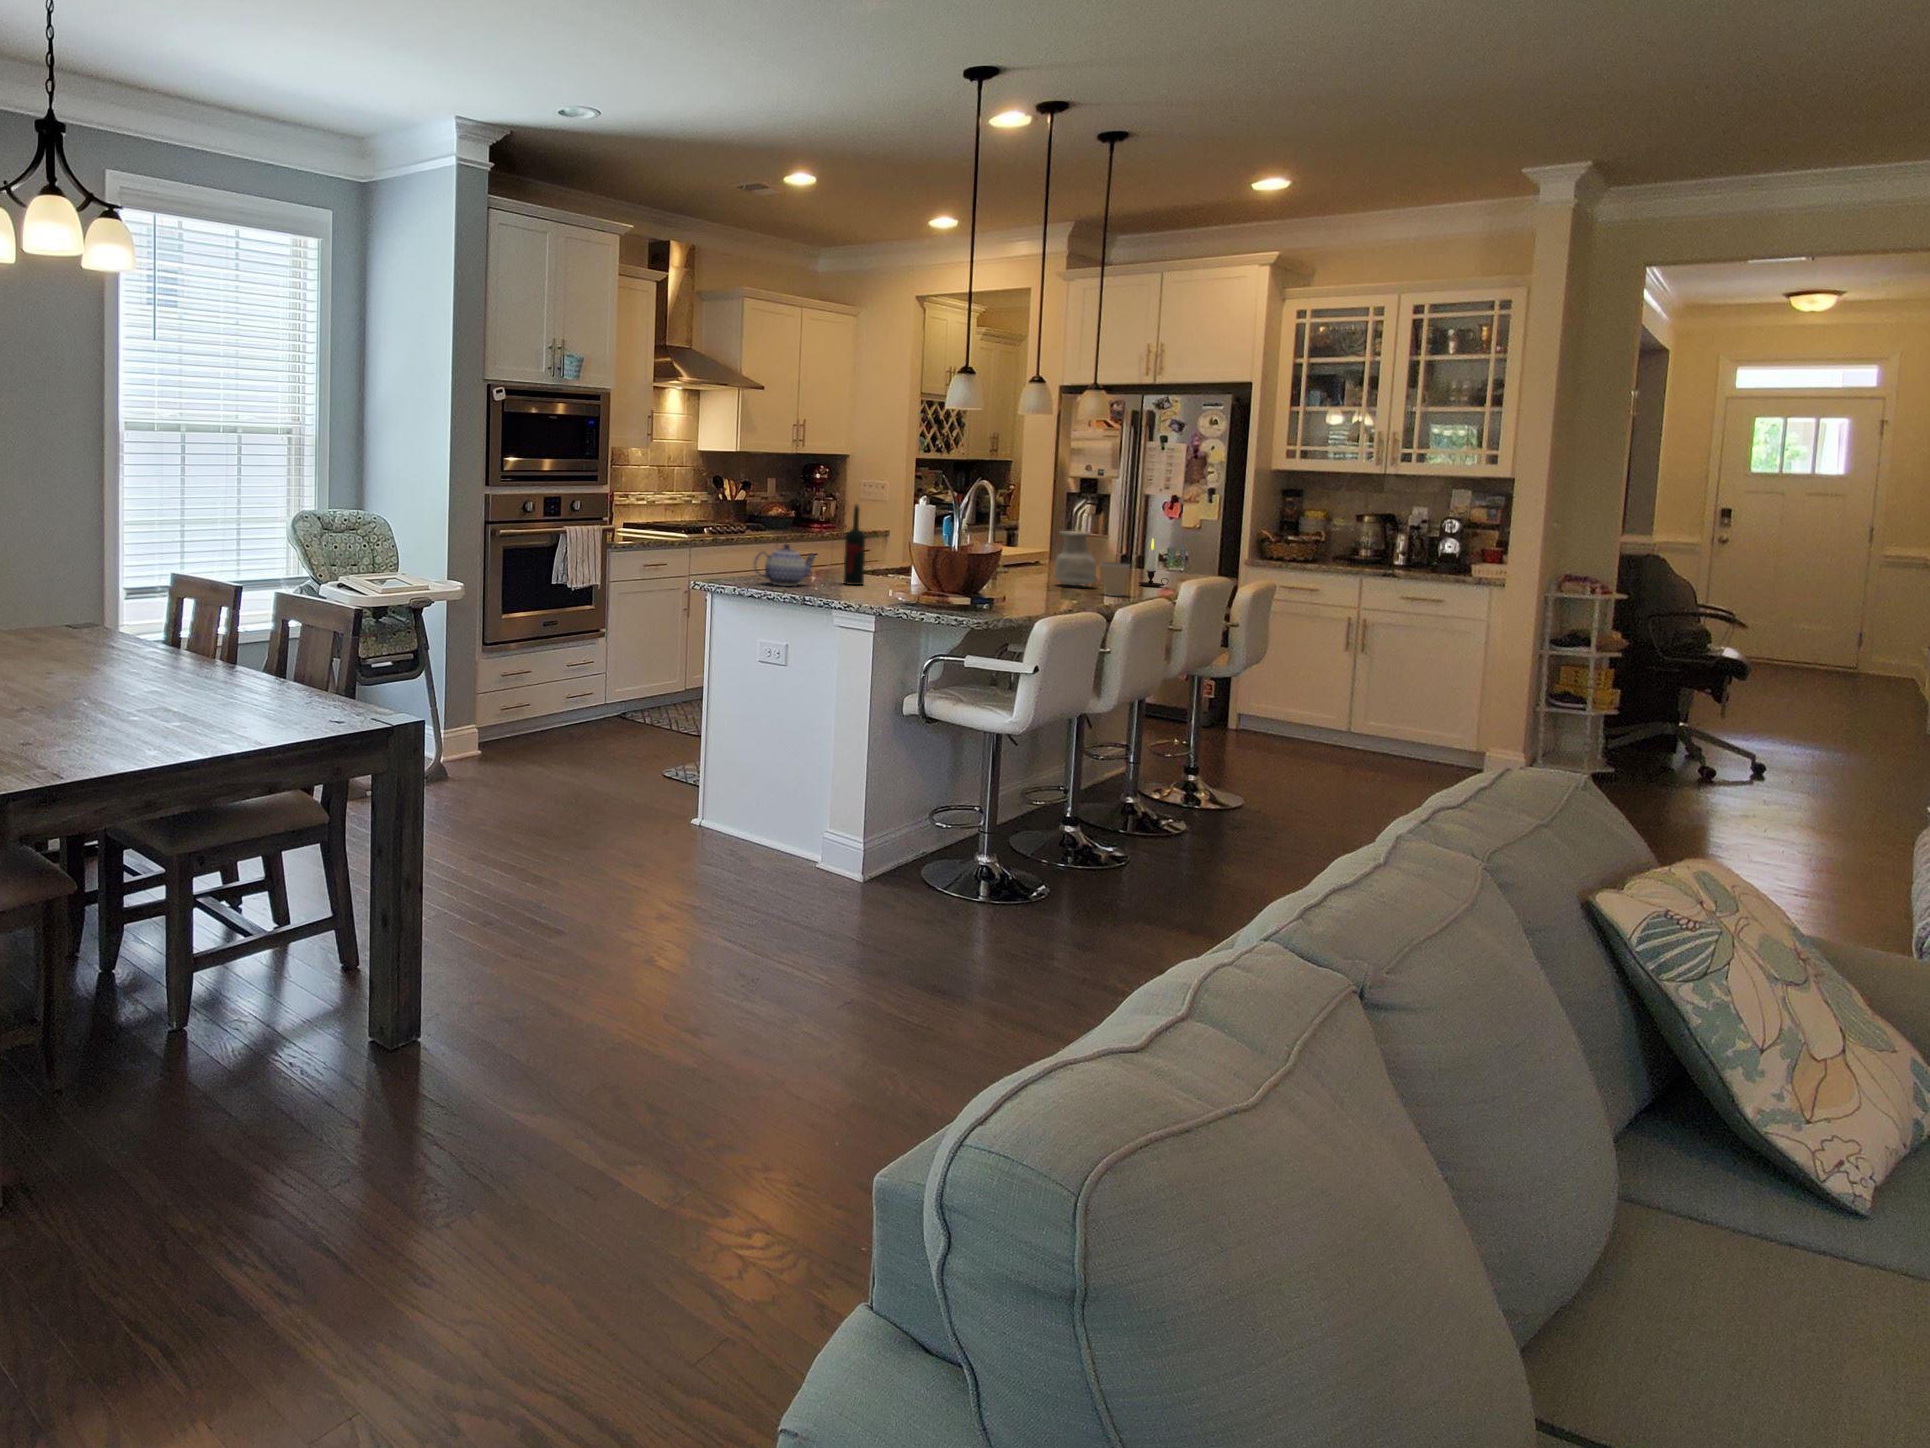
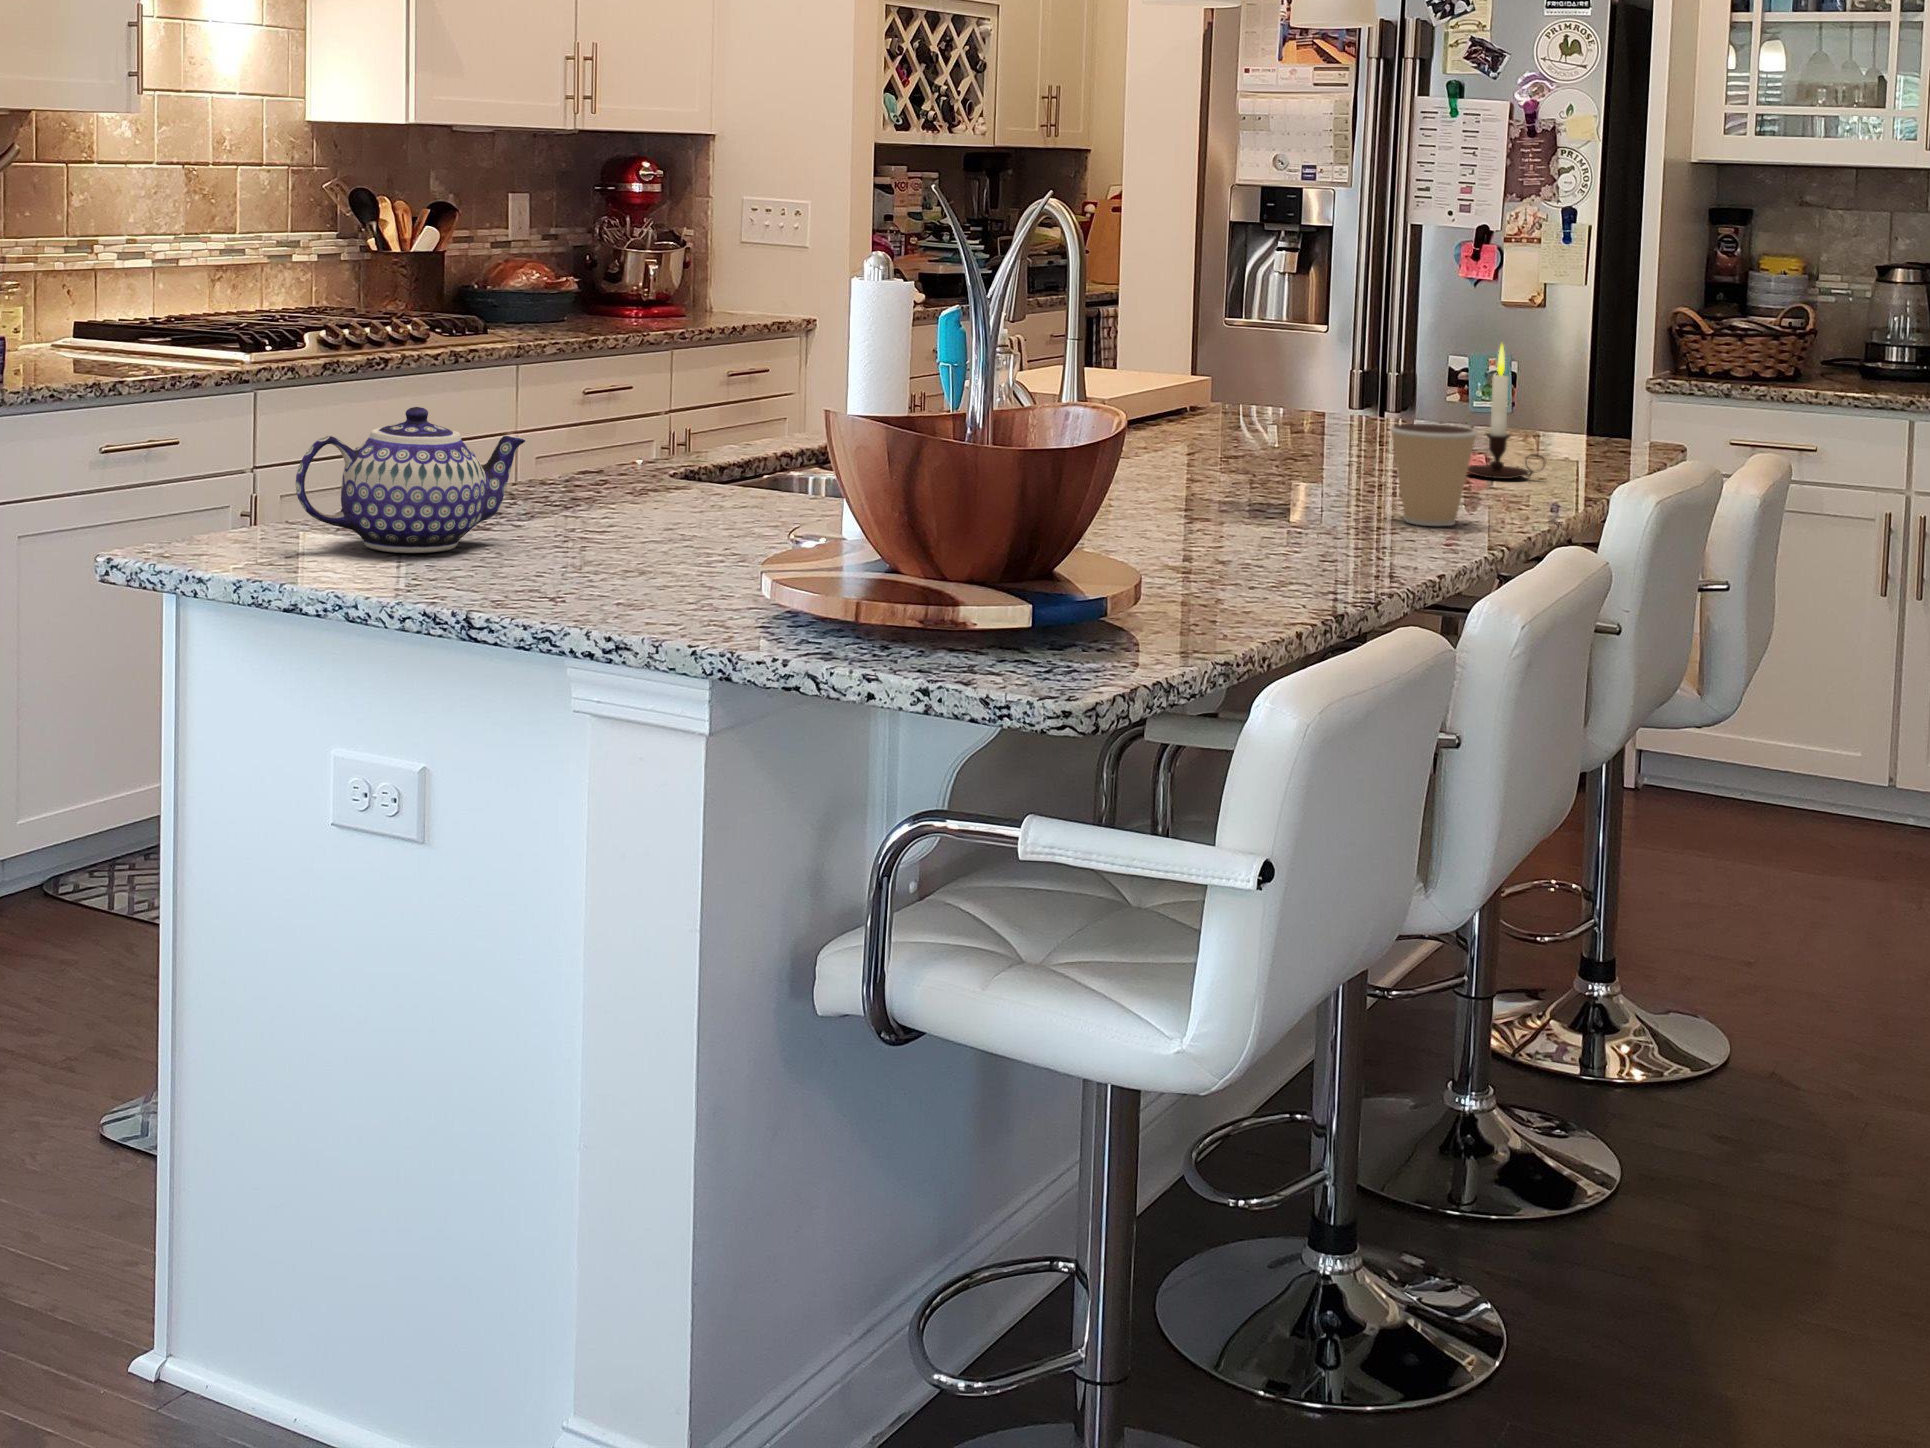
wine bottle: present [843,504,865,585] -> none [622,266,691,532]
vase: present [1055,531,1096,586] -> none [1253,331,1369,488]

